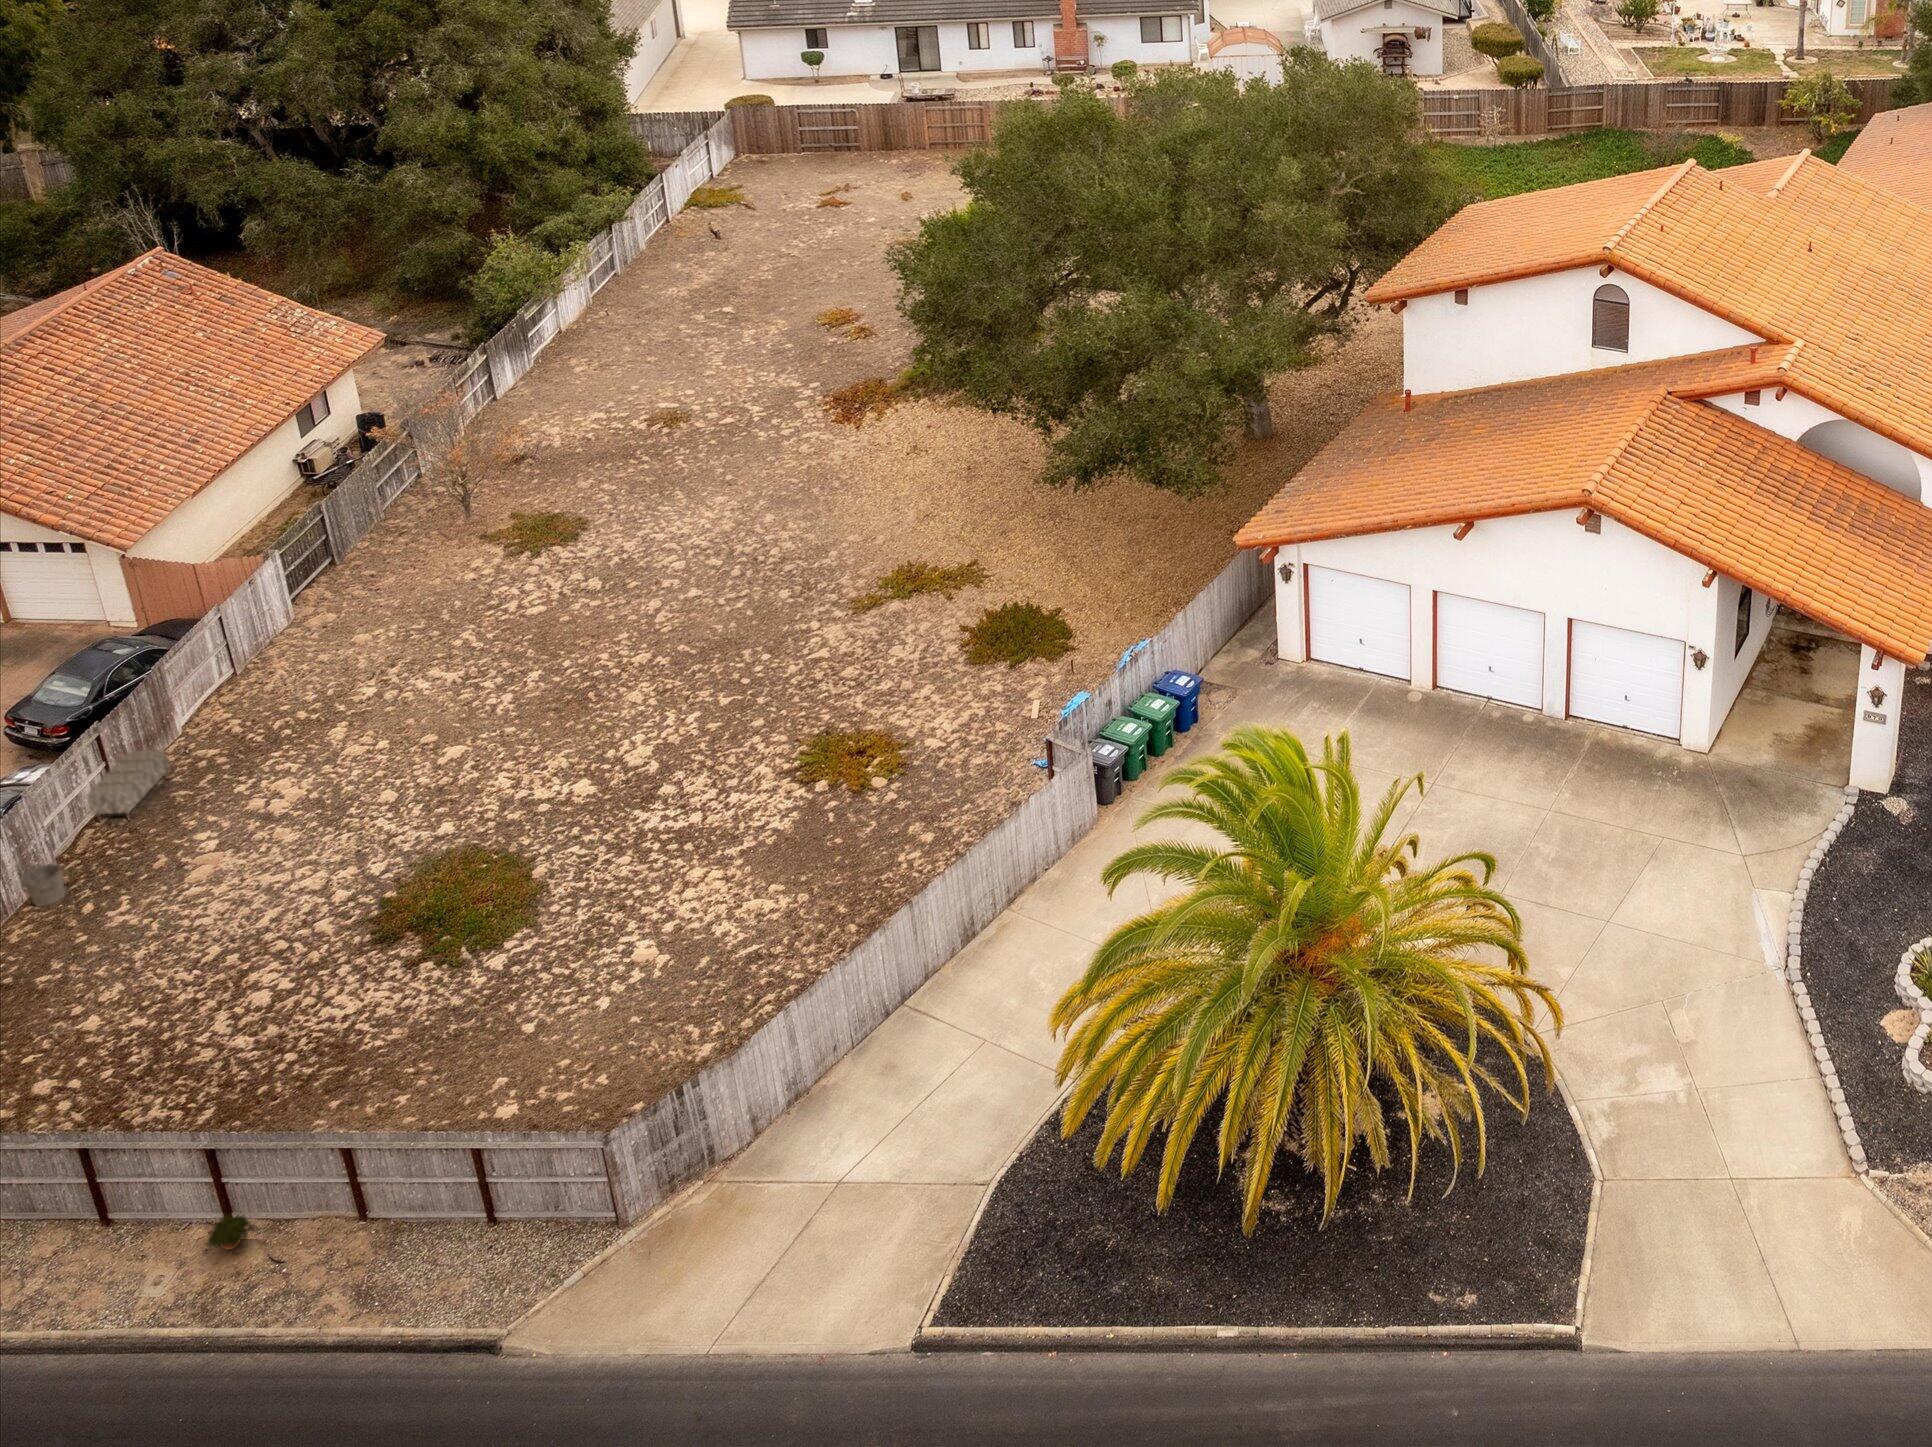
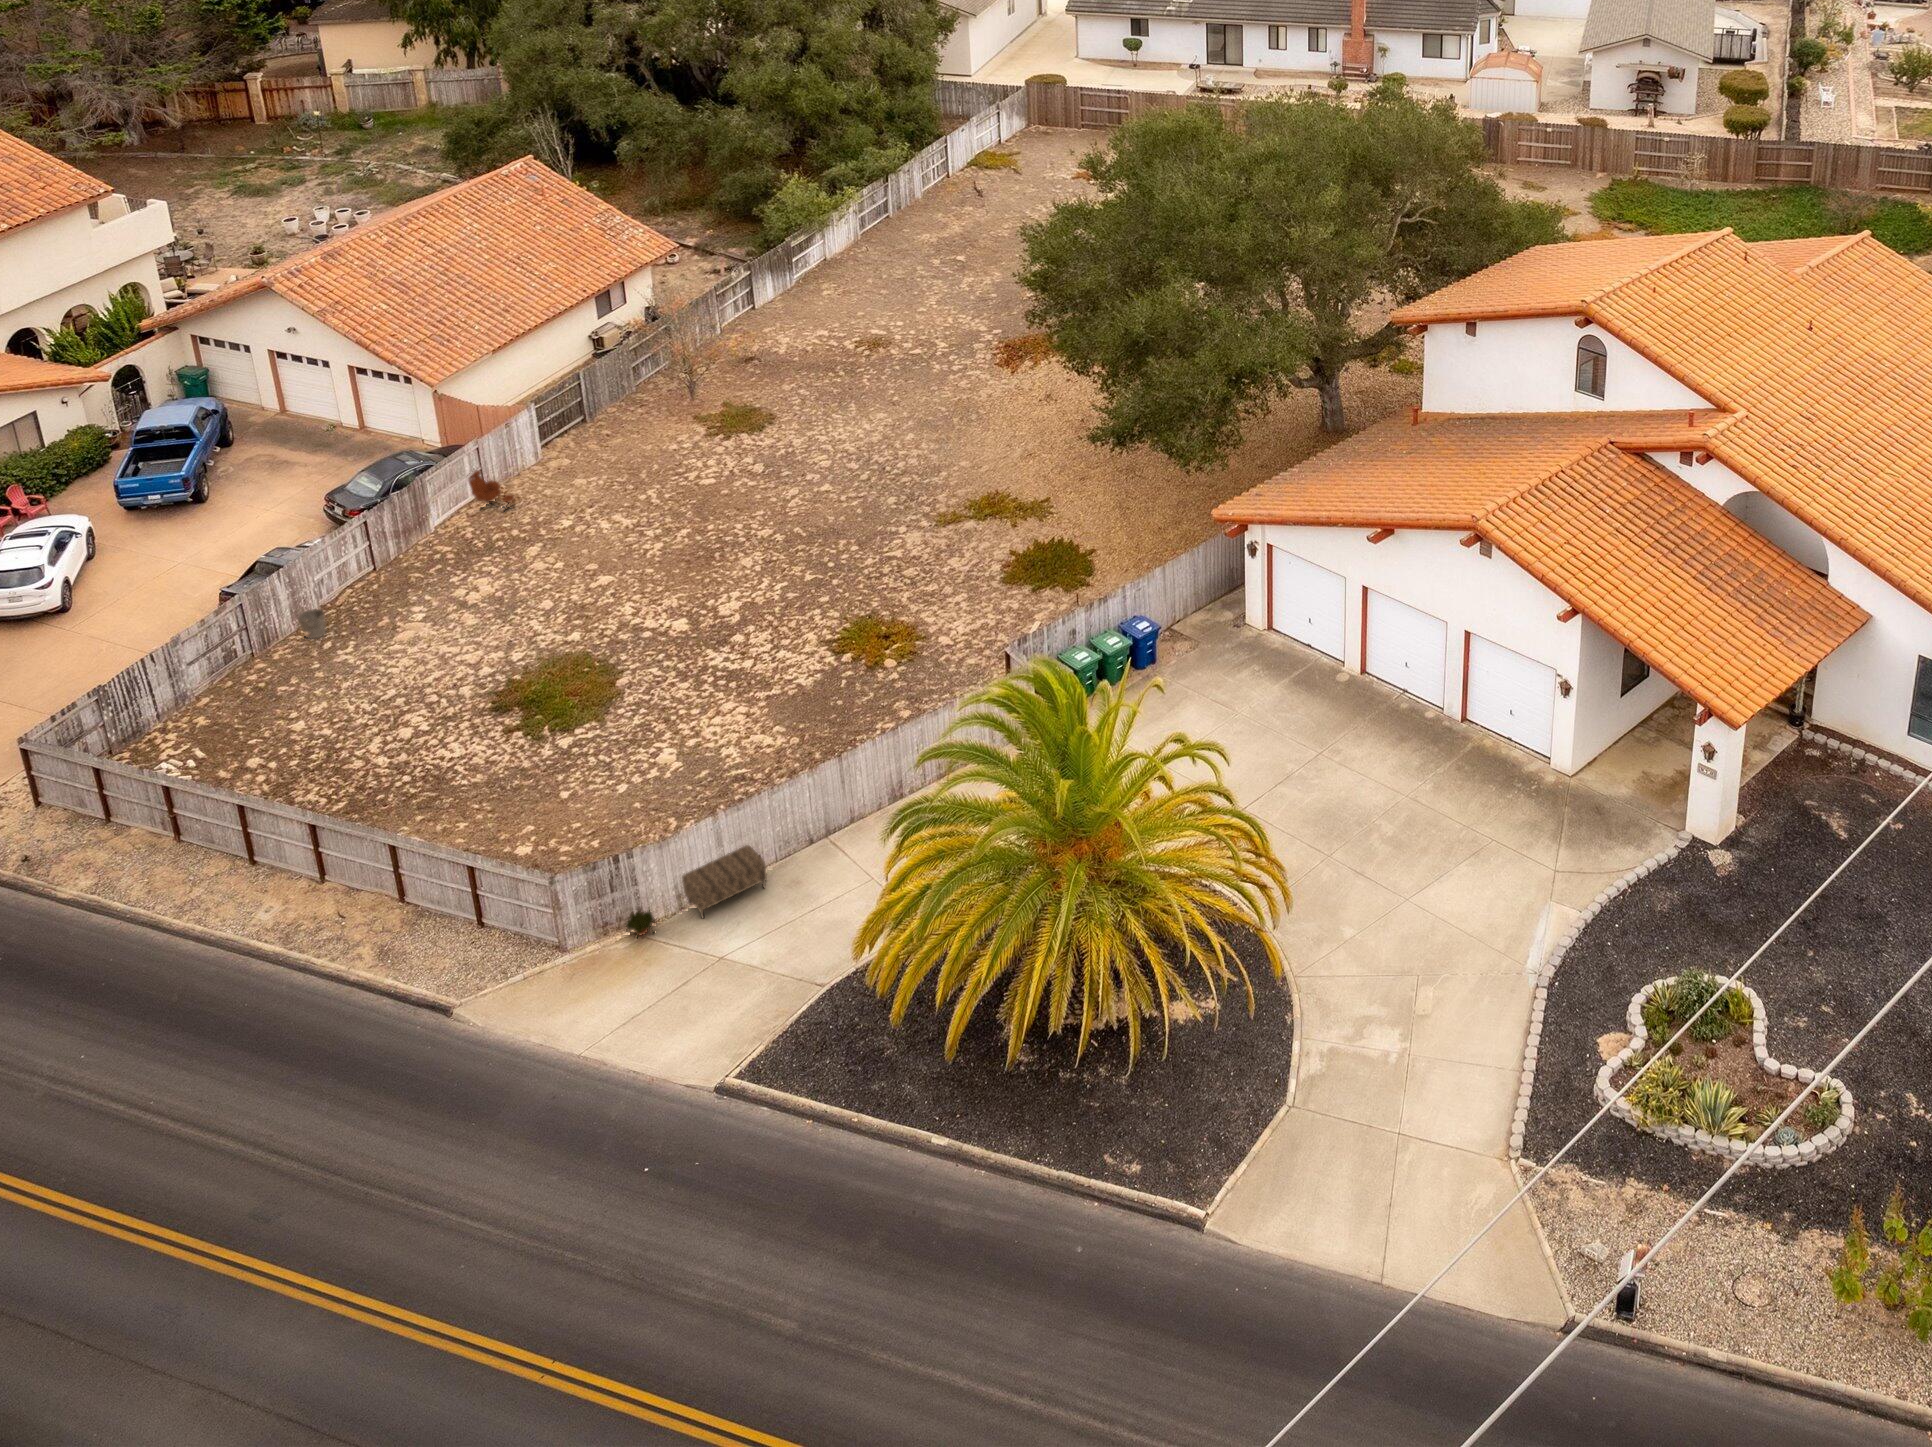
lounge chair: none [210,644,289,695] -> present [468,470,515,507]
bench: present [86,750,169,822] -> present [682,845,767,918]
potted plant: present [203,1215,255,1255] -> present [625,910,655,938]

